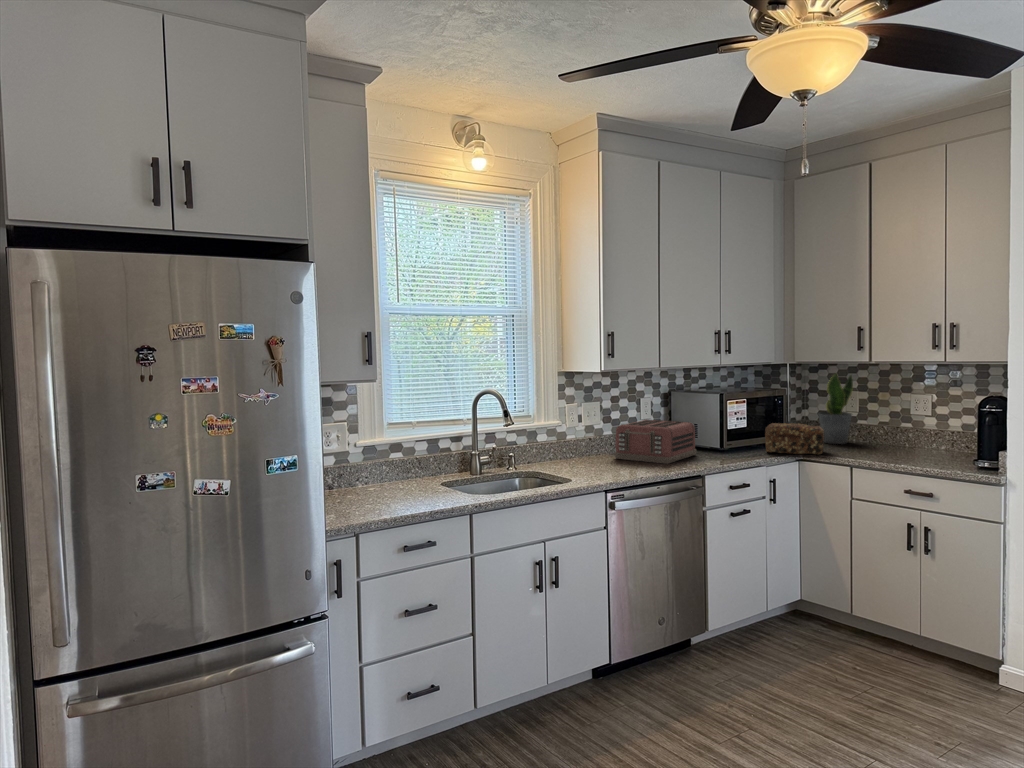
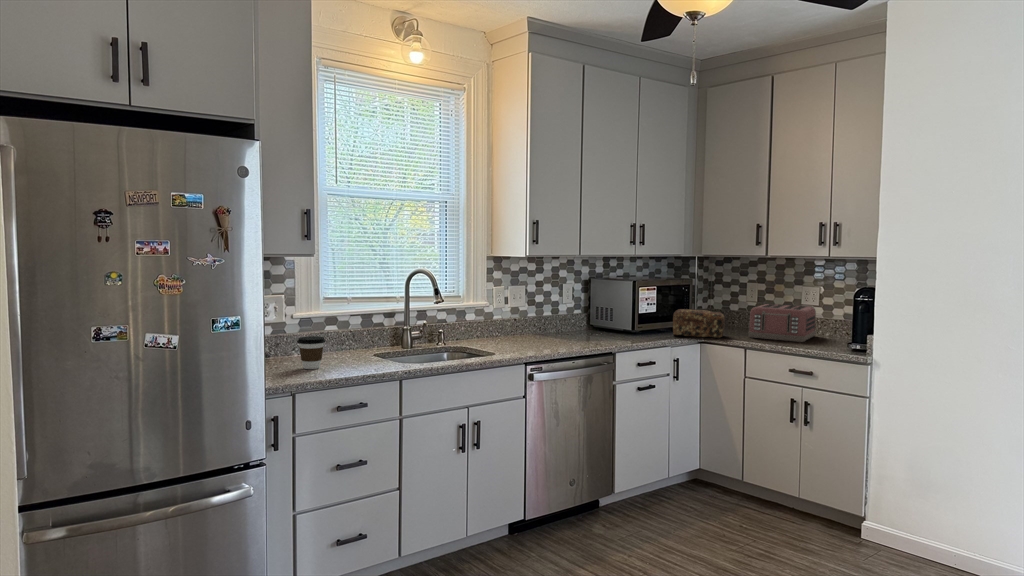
potted plant: present [818,374,853,444] -> none [722,265,753,330]
toaster: present [614,419,696,464] -> present [748,304,816,342]
coffee cup: none [359,468,389,505] -> present [297,336,325,369]

